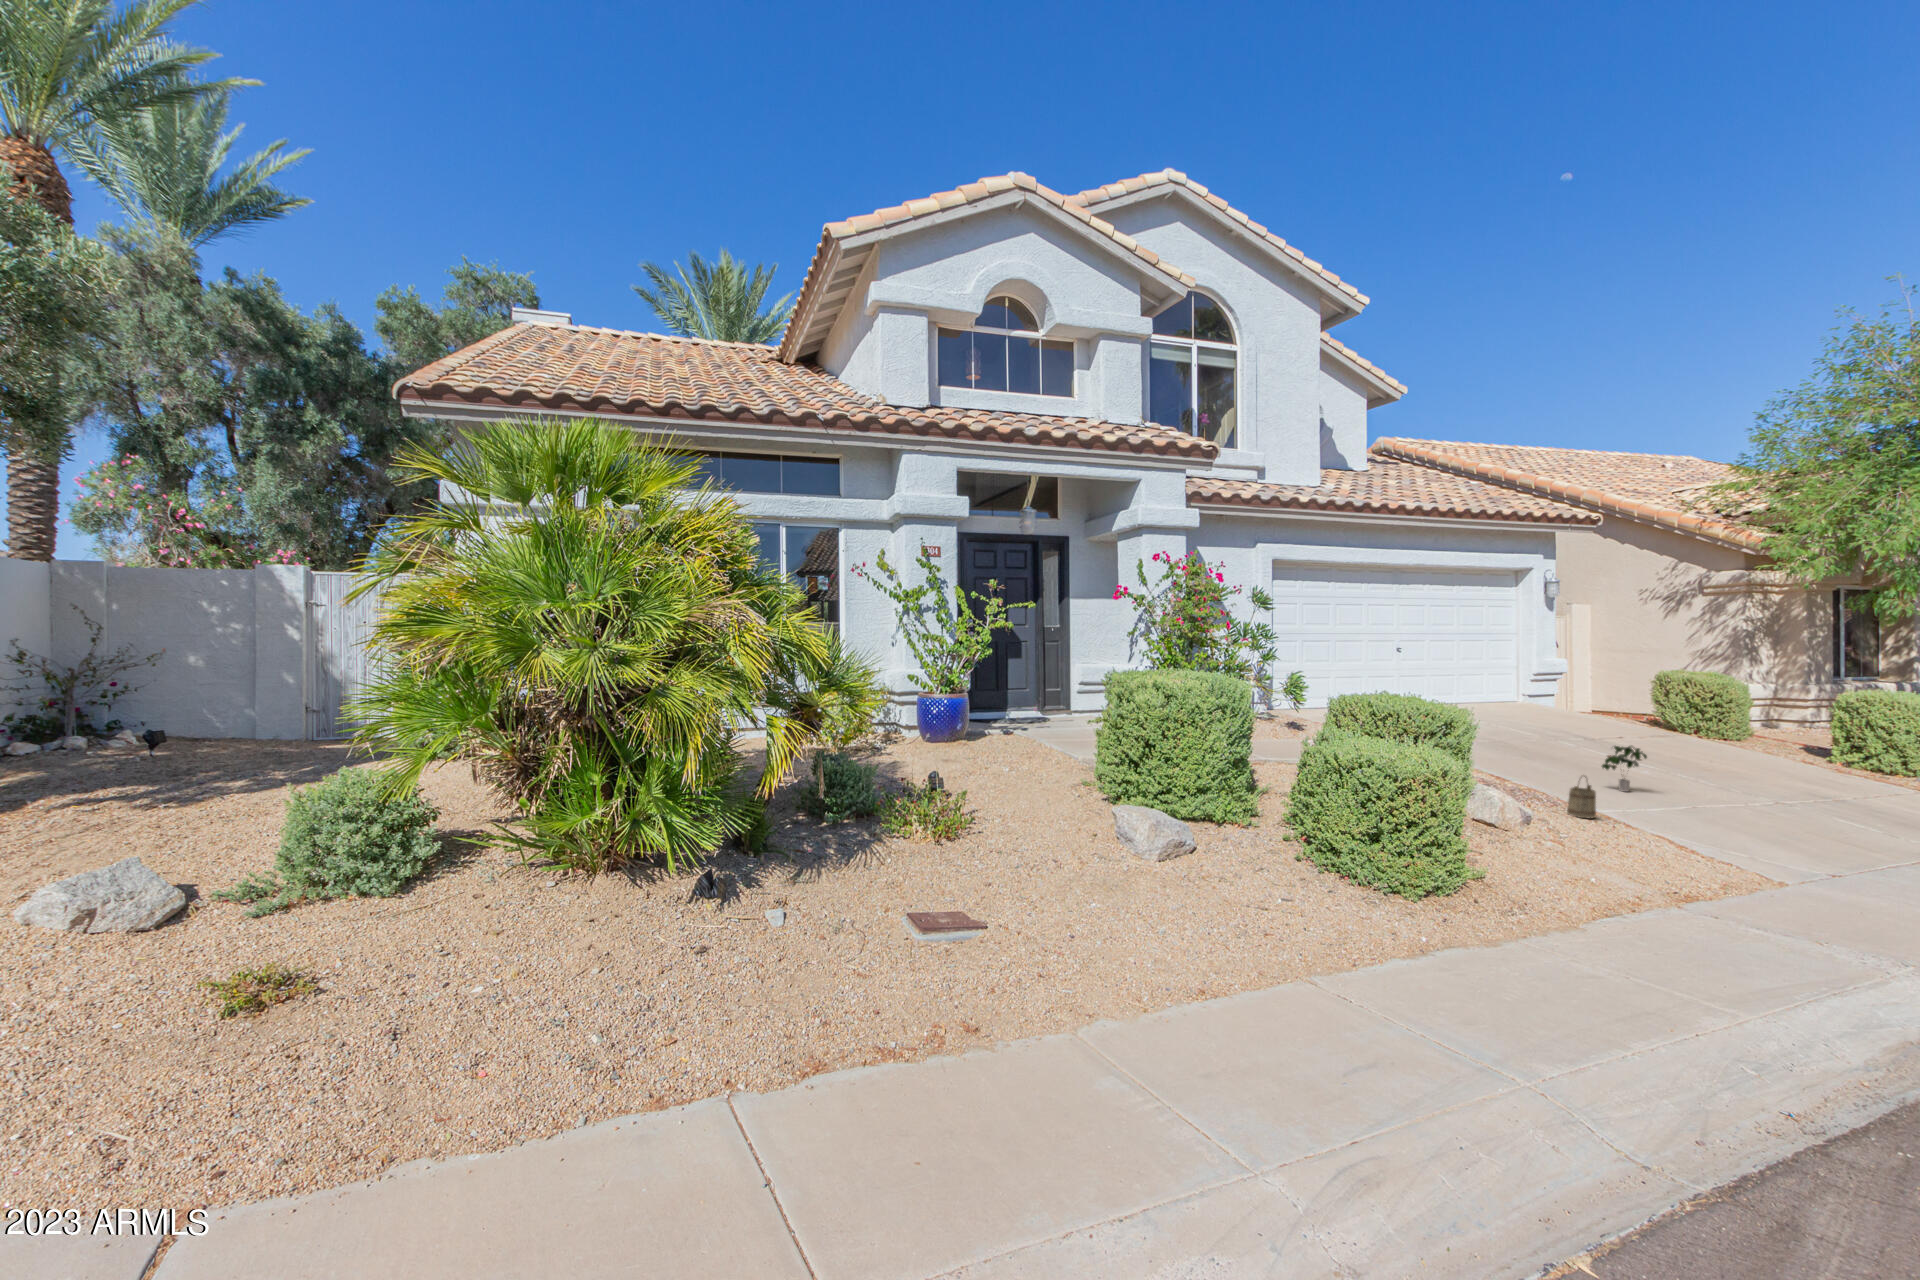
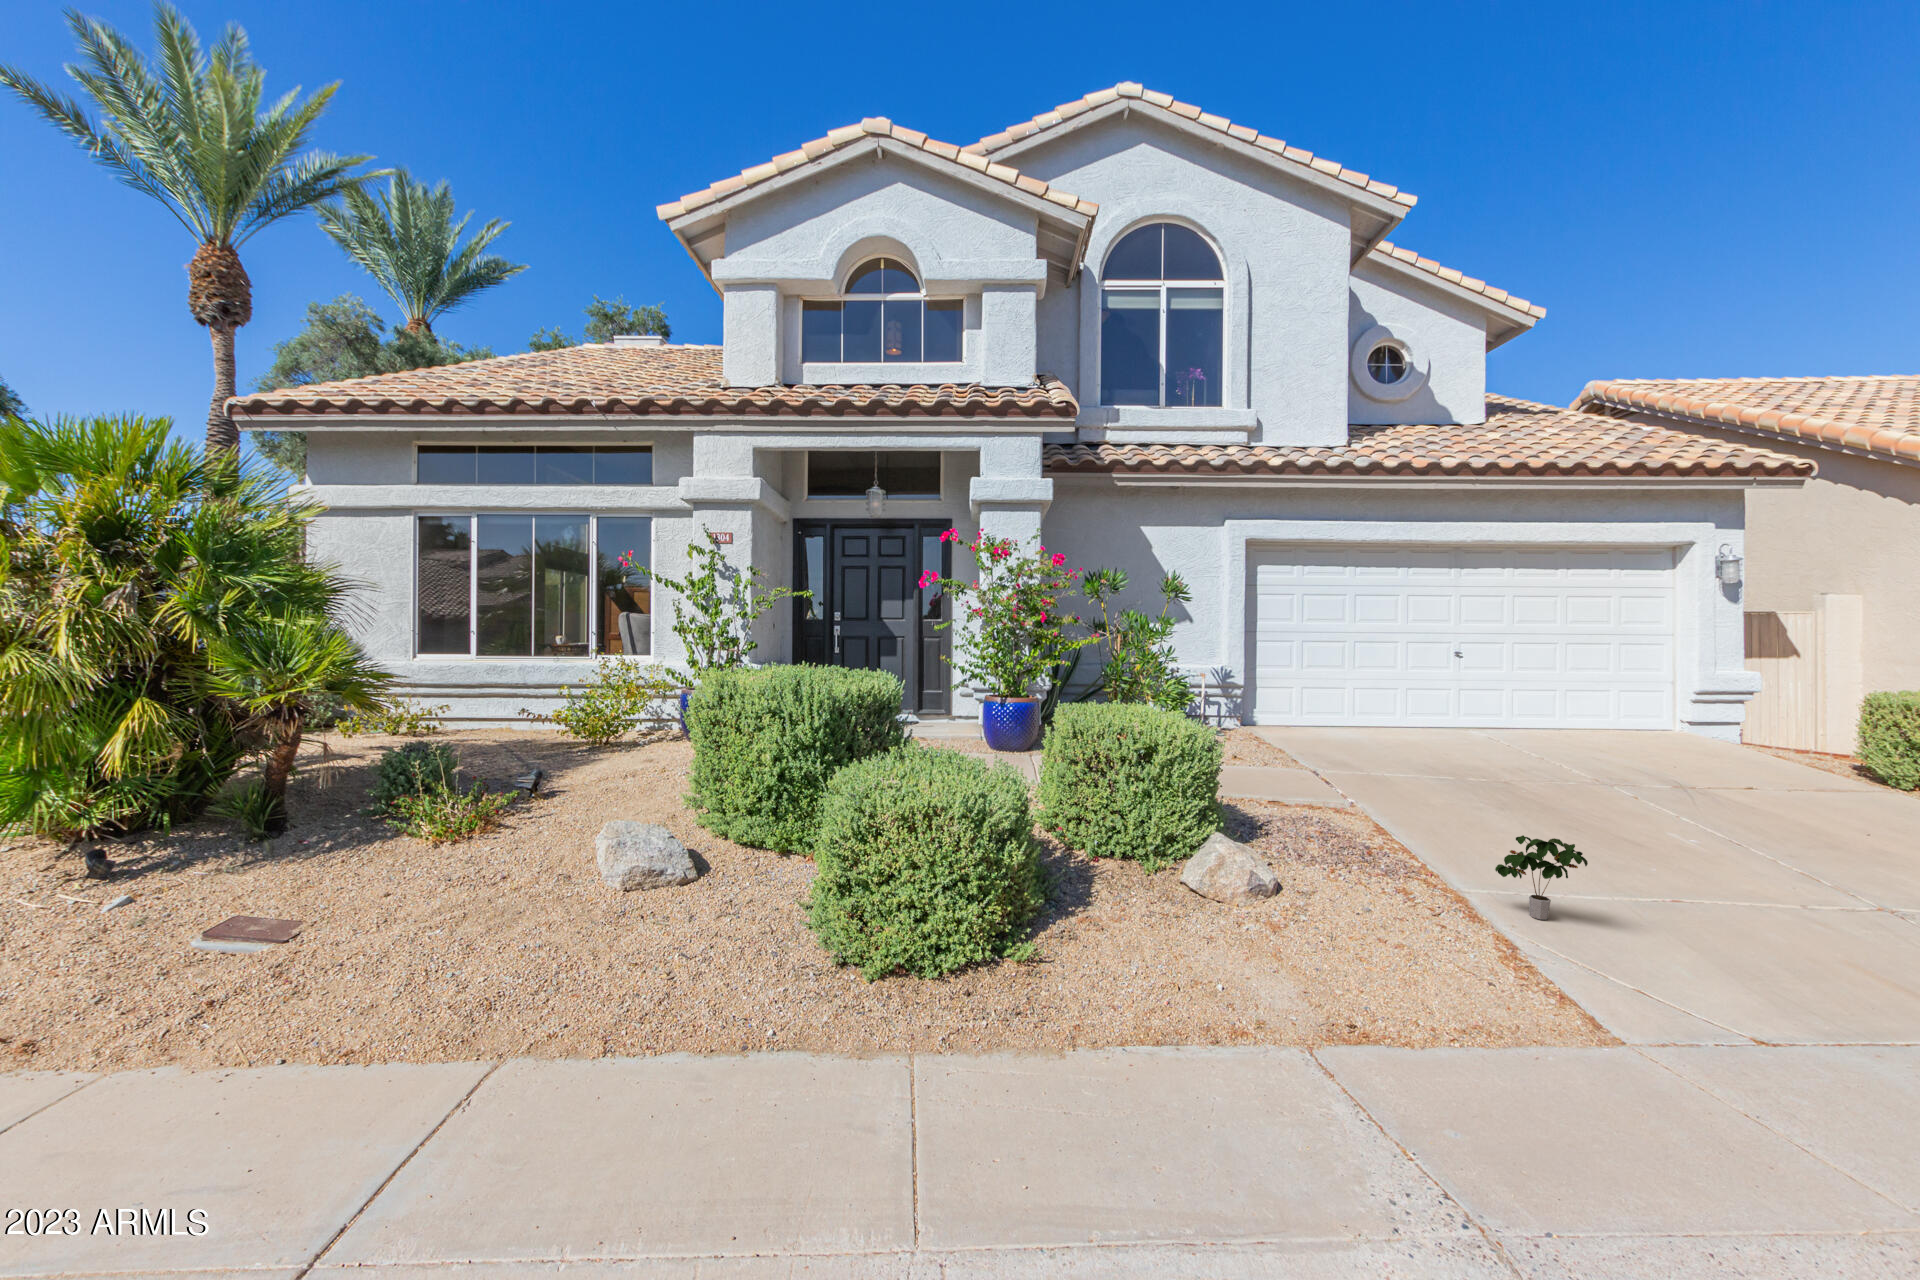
bucket: present [1567,777,1596,818] -> none [1293,894,1343,976]

